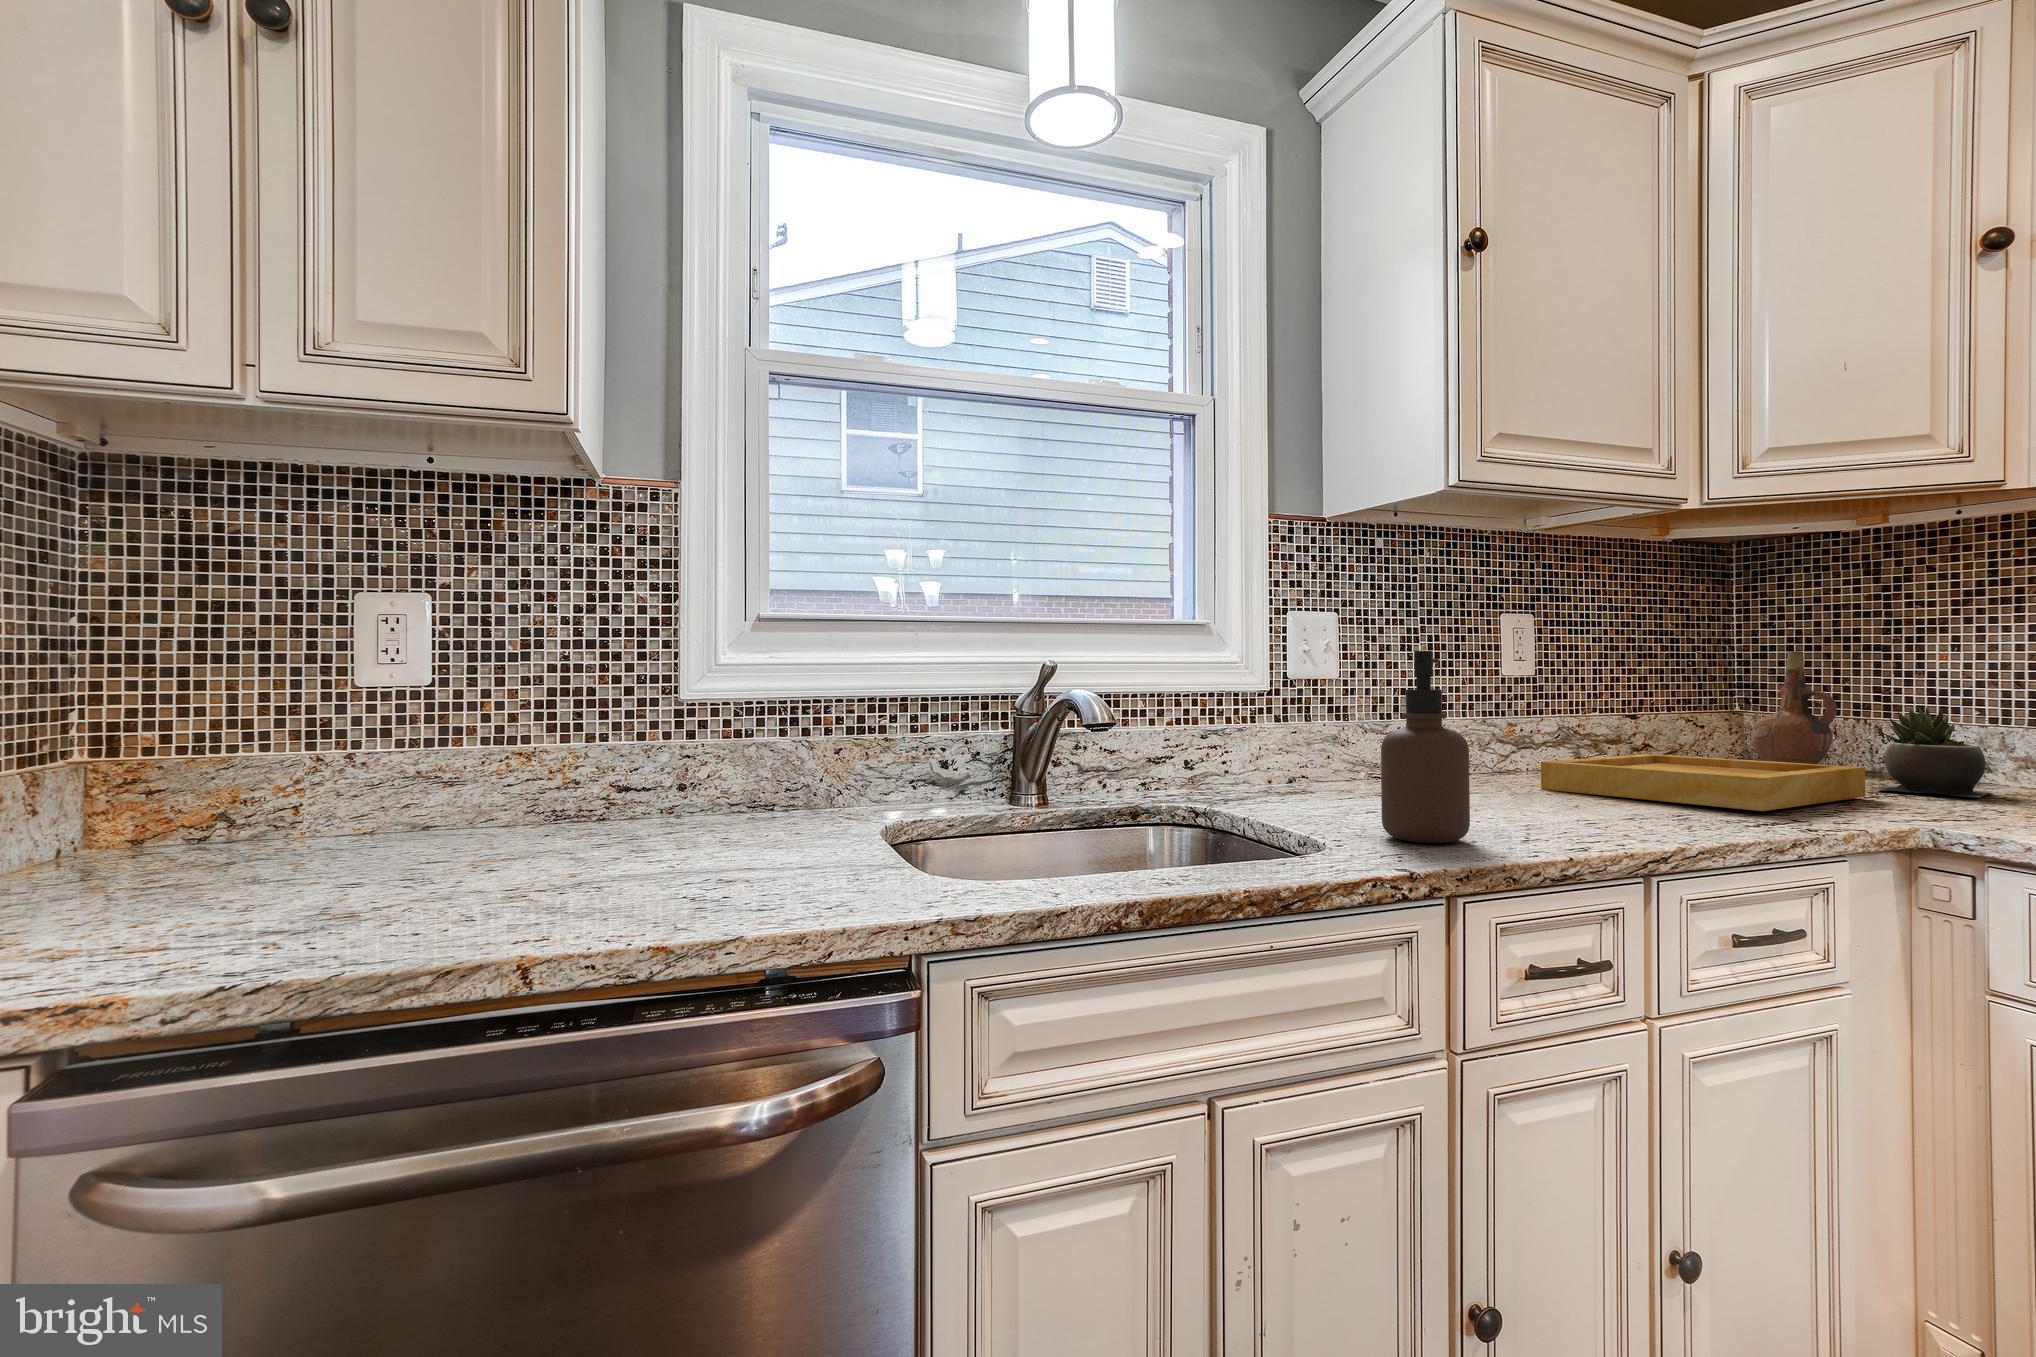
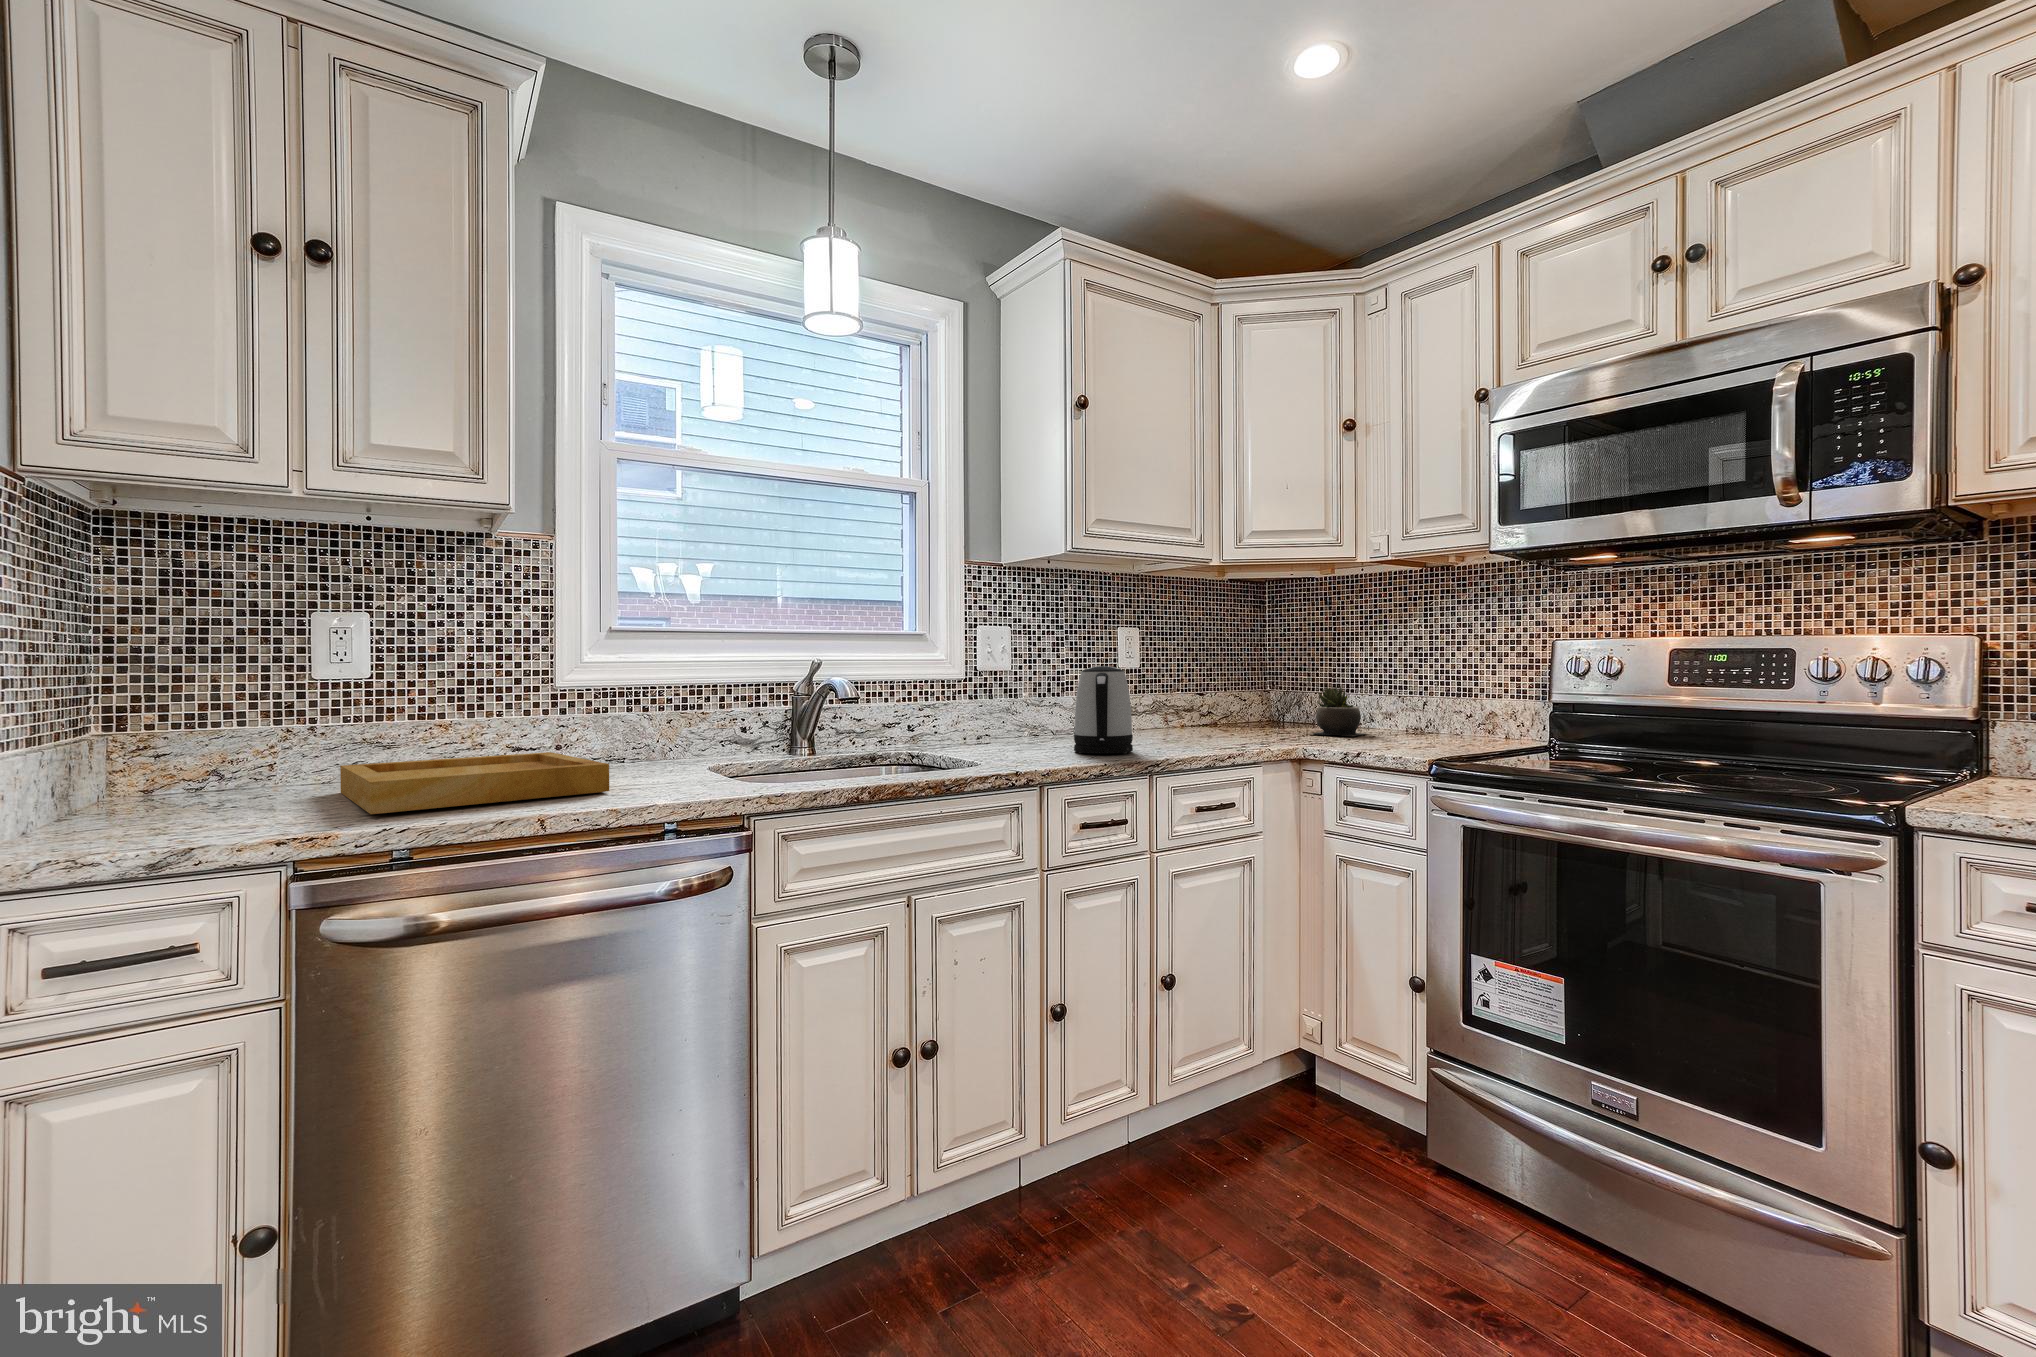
soap dispenser: present [1381,651,1470,843] -> none [1015,655,1062,764]
ceramic pitcher: present [1751,651,1837,764] -> none [1266,653,1308,724]
kettle: none [1469,672,1580,822] -> present [1074,666,1133,753]
tray: present [1541,754,1865,811] -> present [340,752,609,814]

